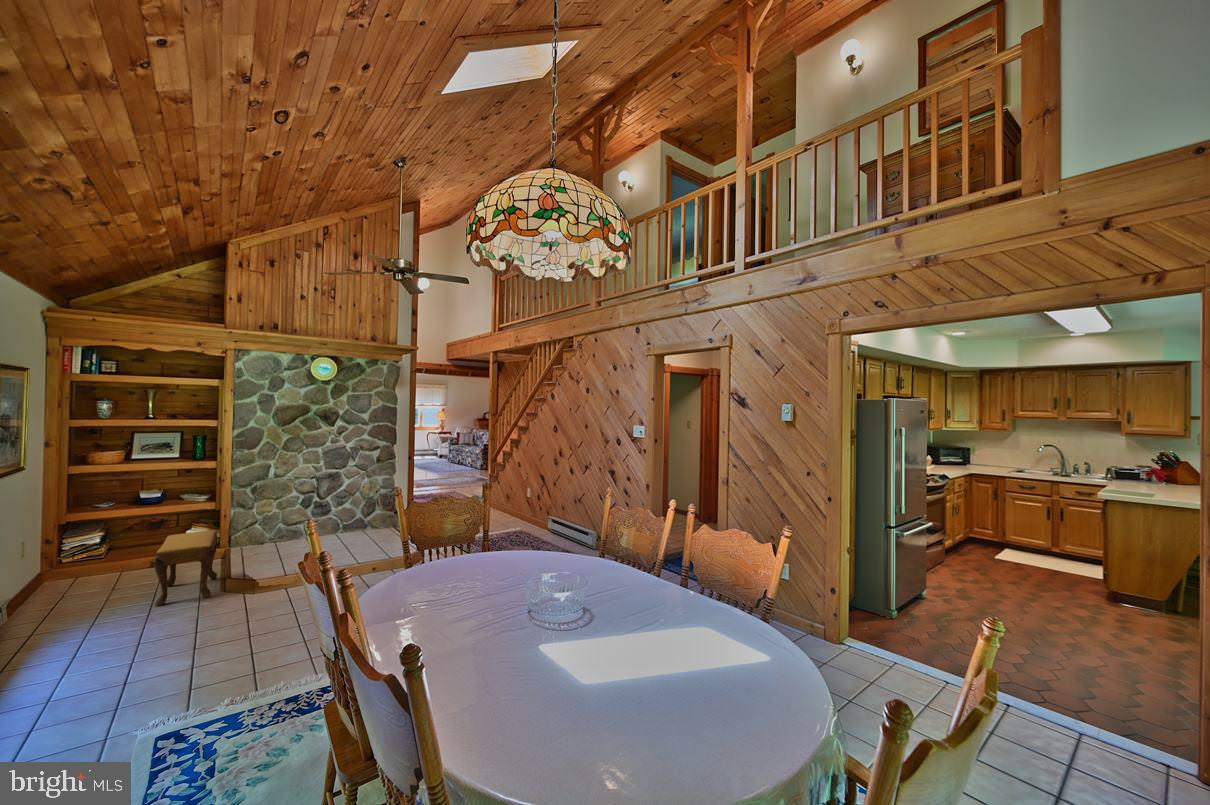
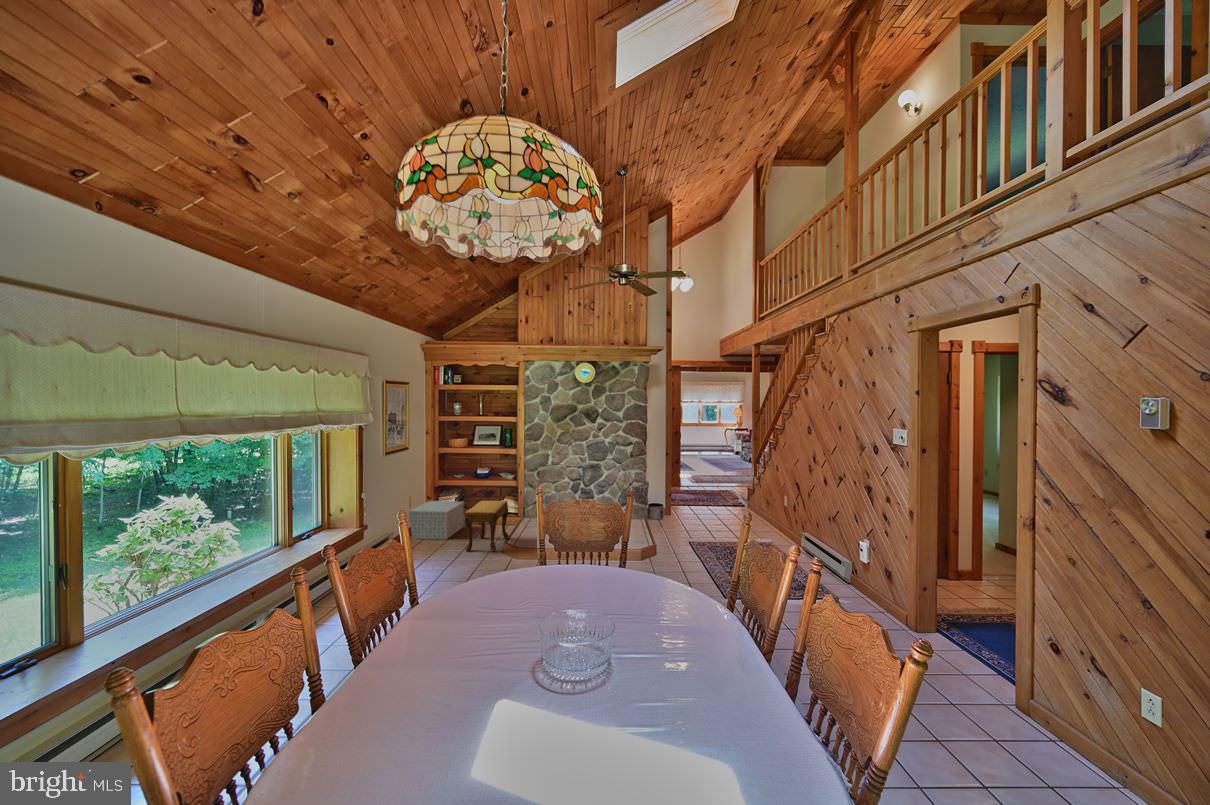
storage box: none [13,543,122,613] -> present [409,501,464,539]

